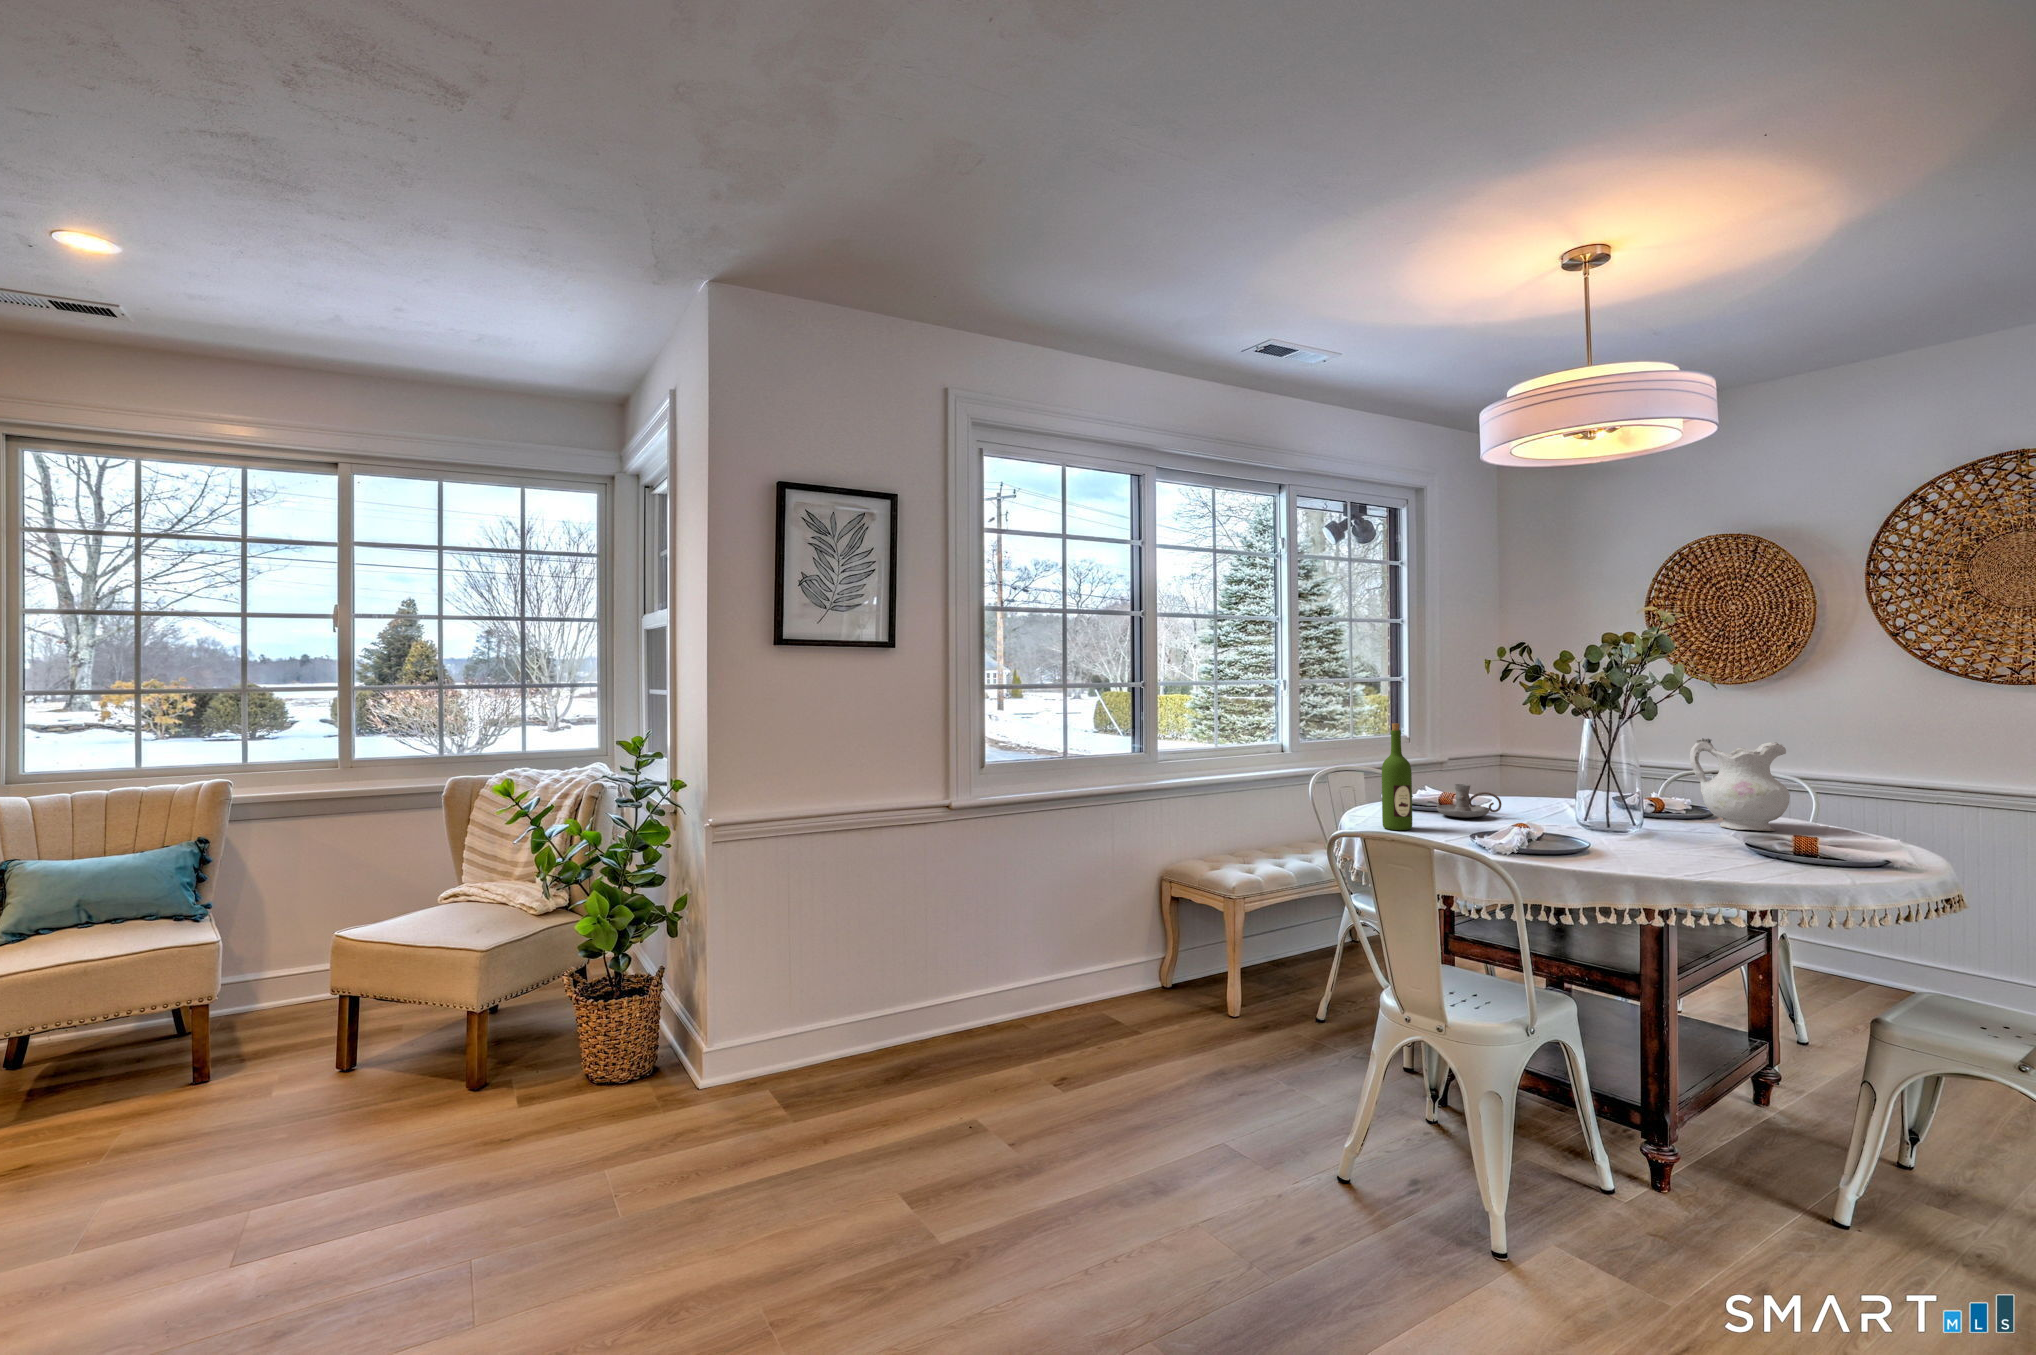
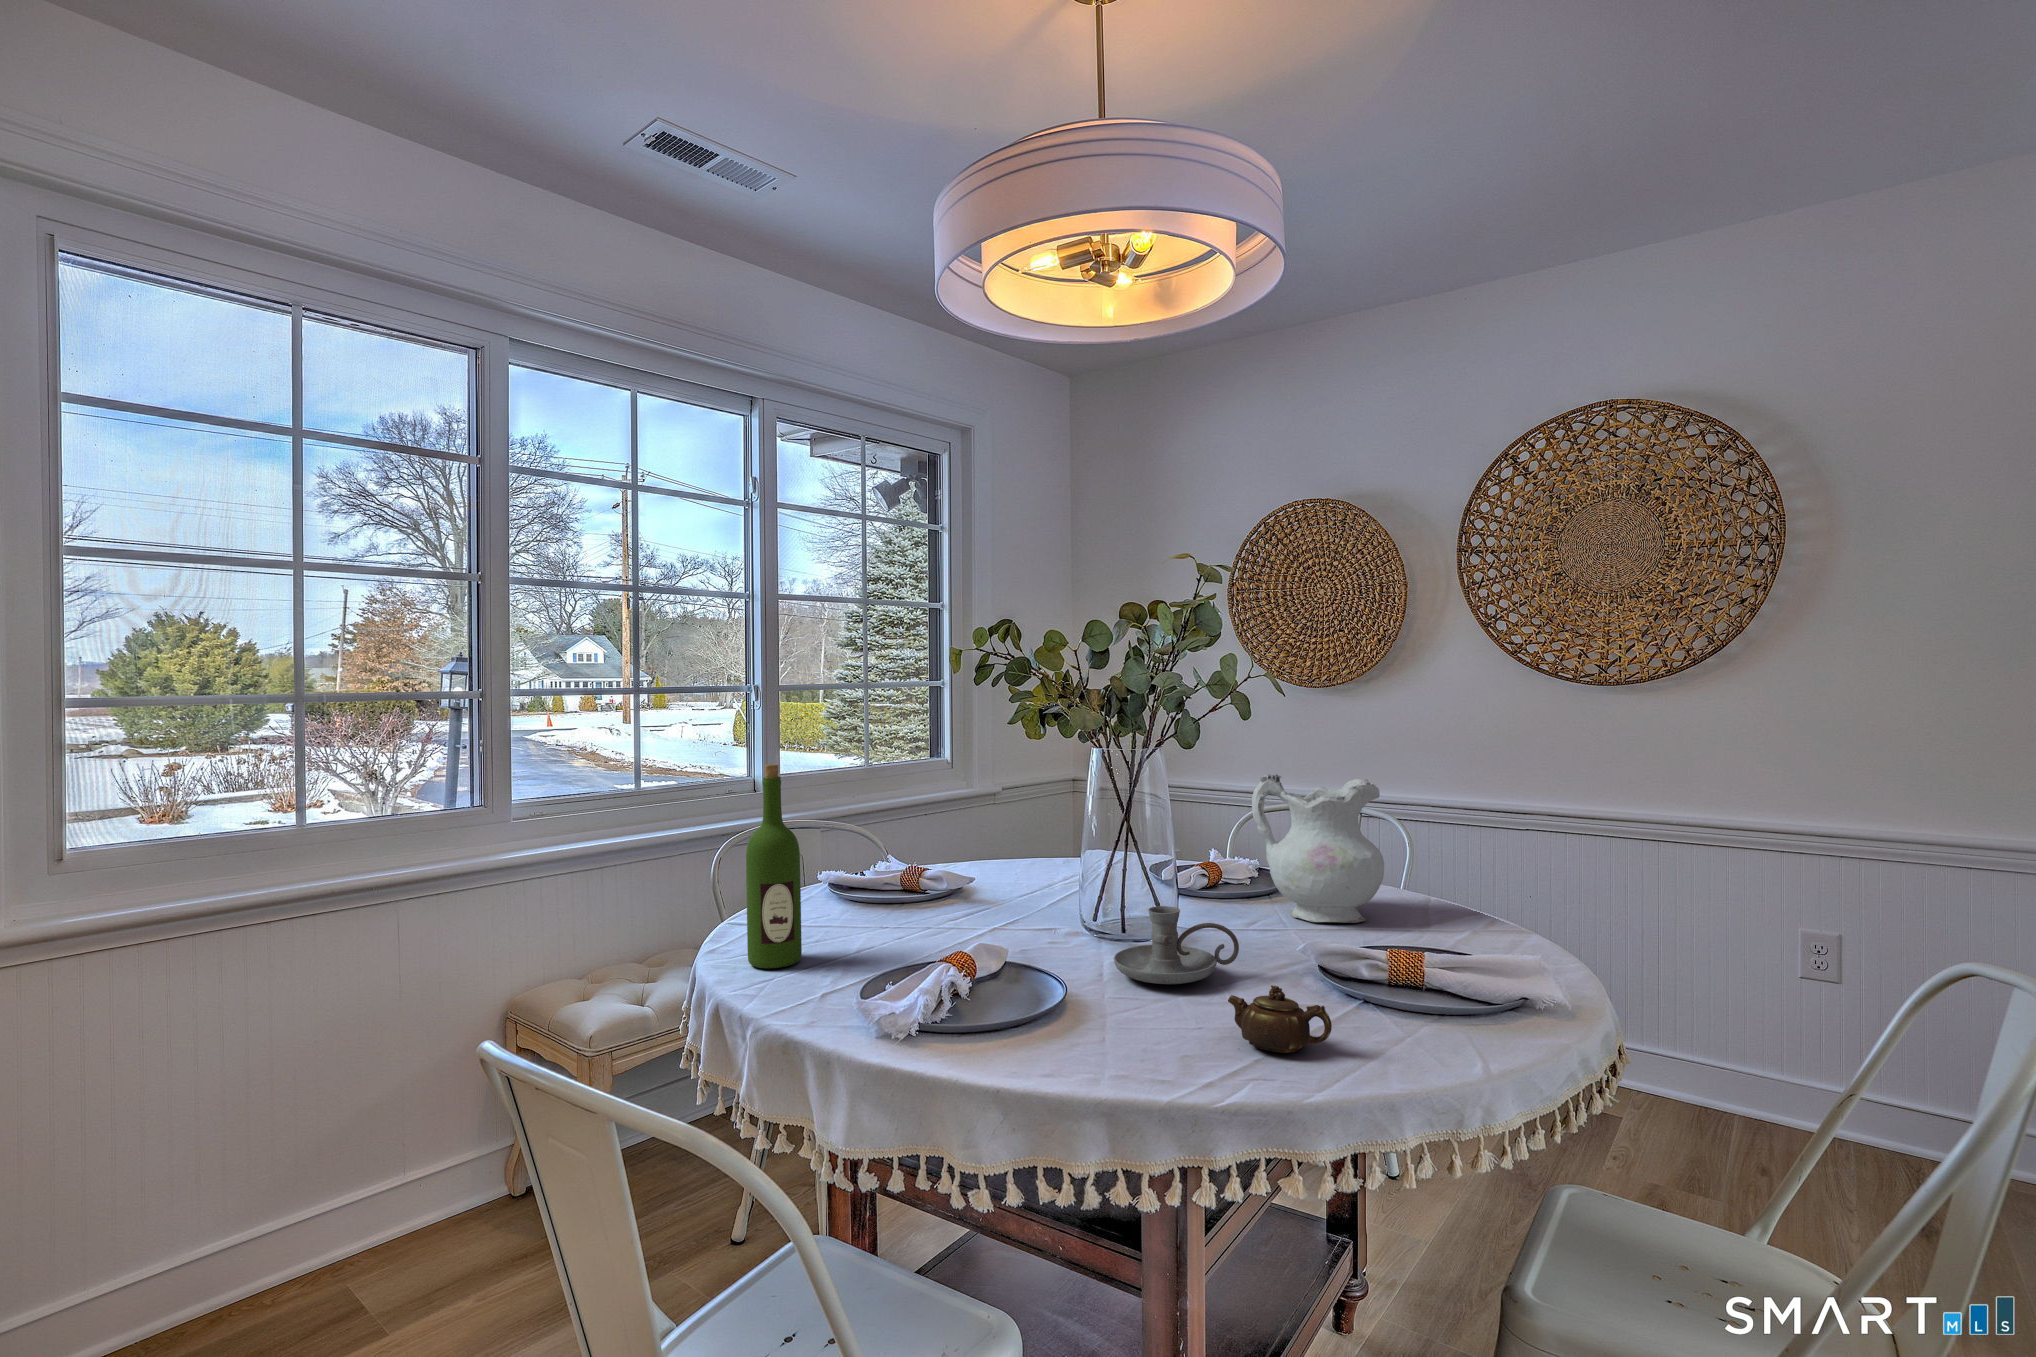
candle holder: present [1436,784,1502,818] -> present [1114,906,1239,984]
teapot: none [1689,837,1754,869] -> present [1228,985,1332,1053]

